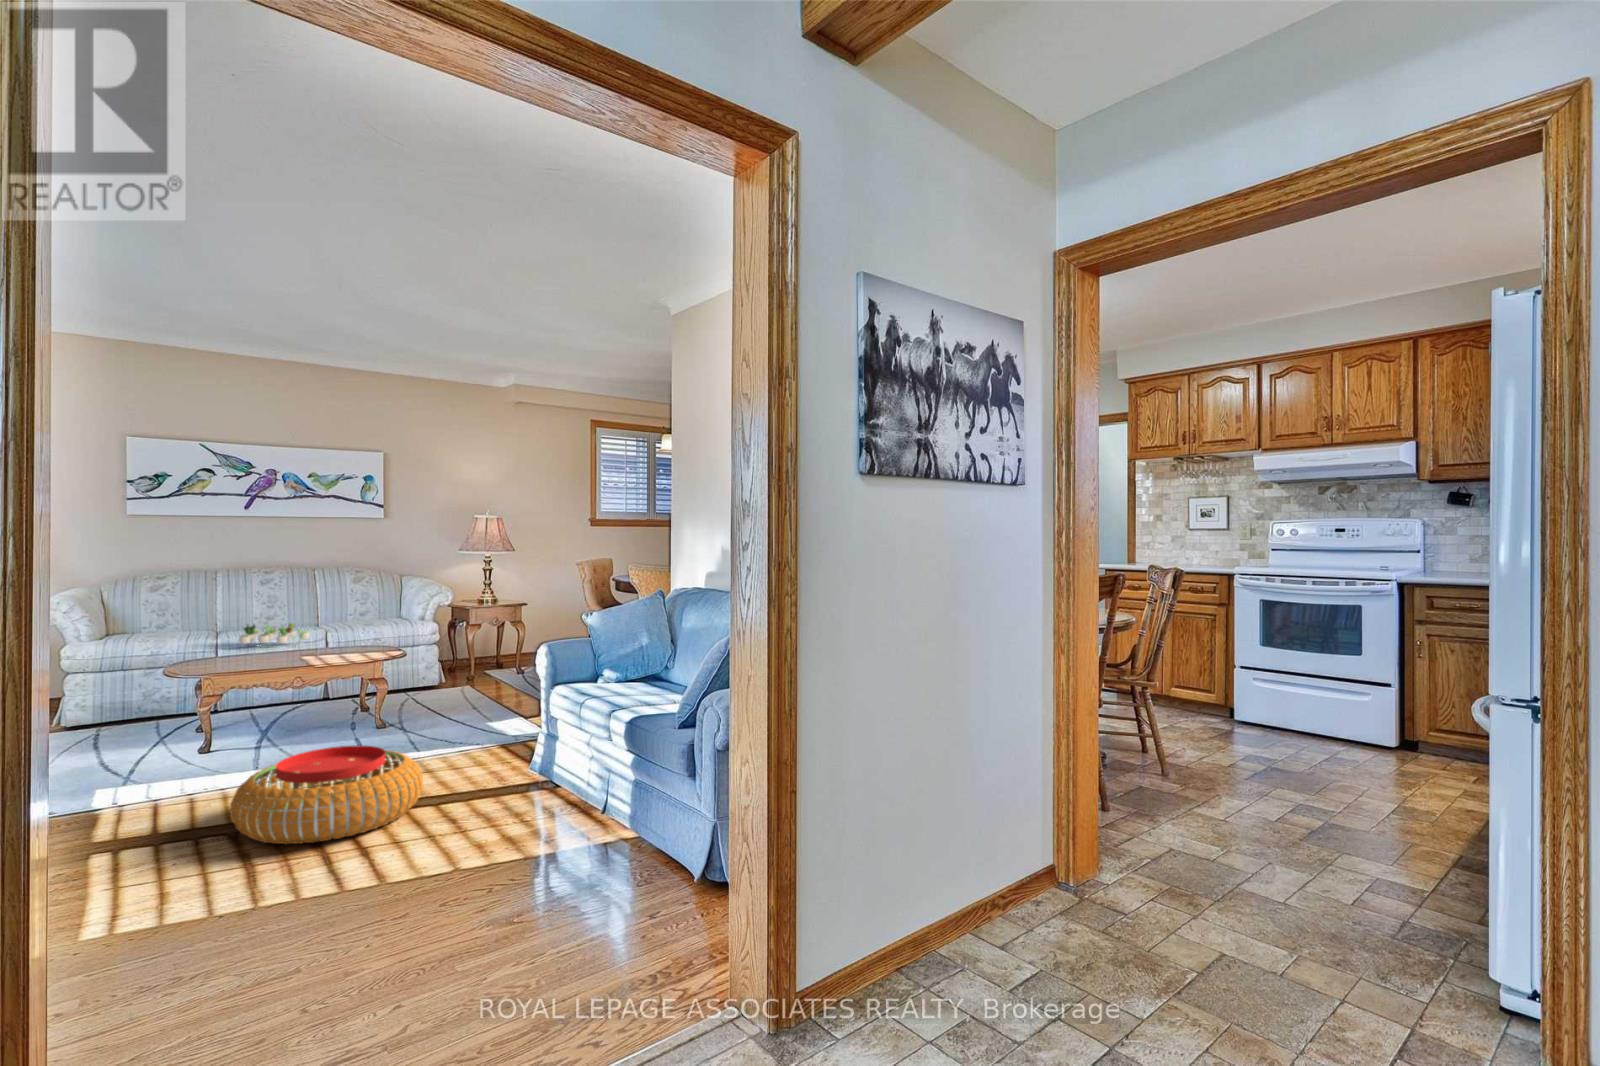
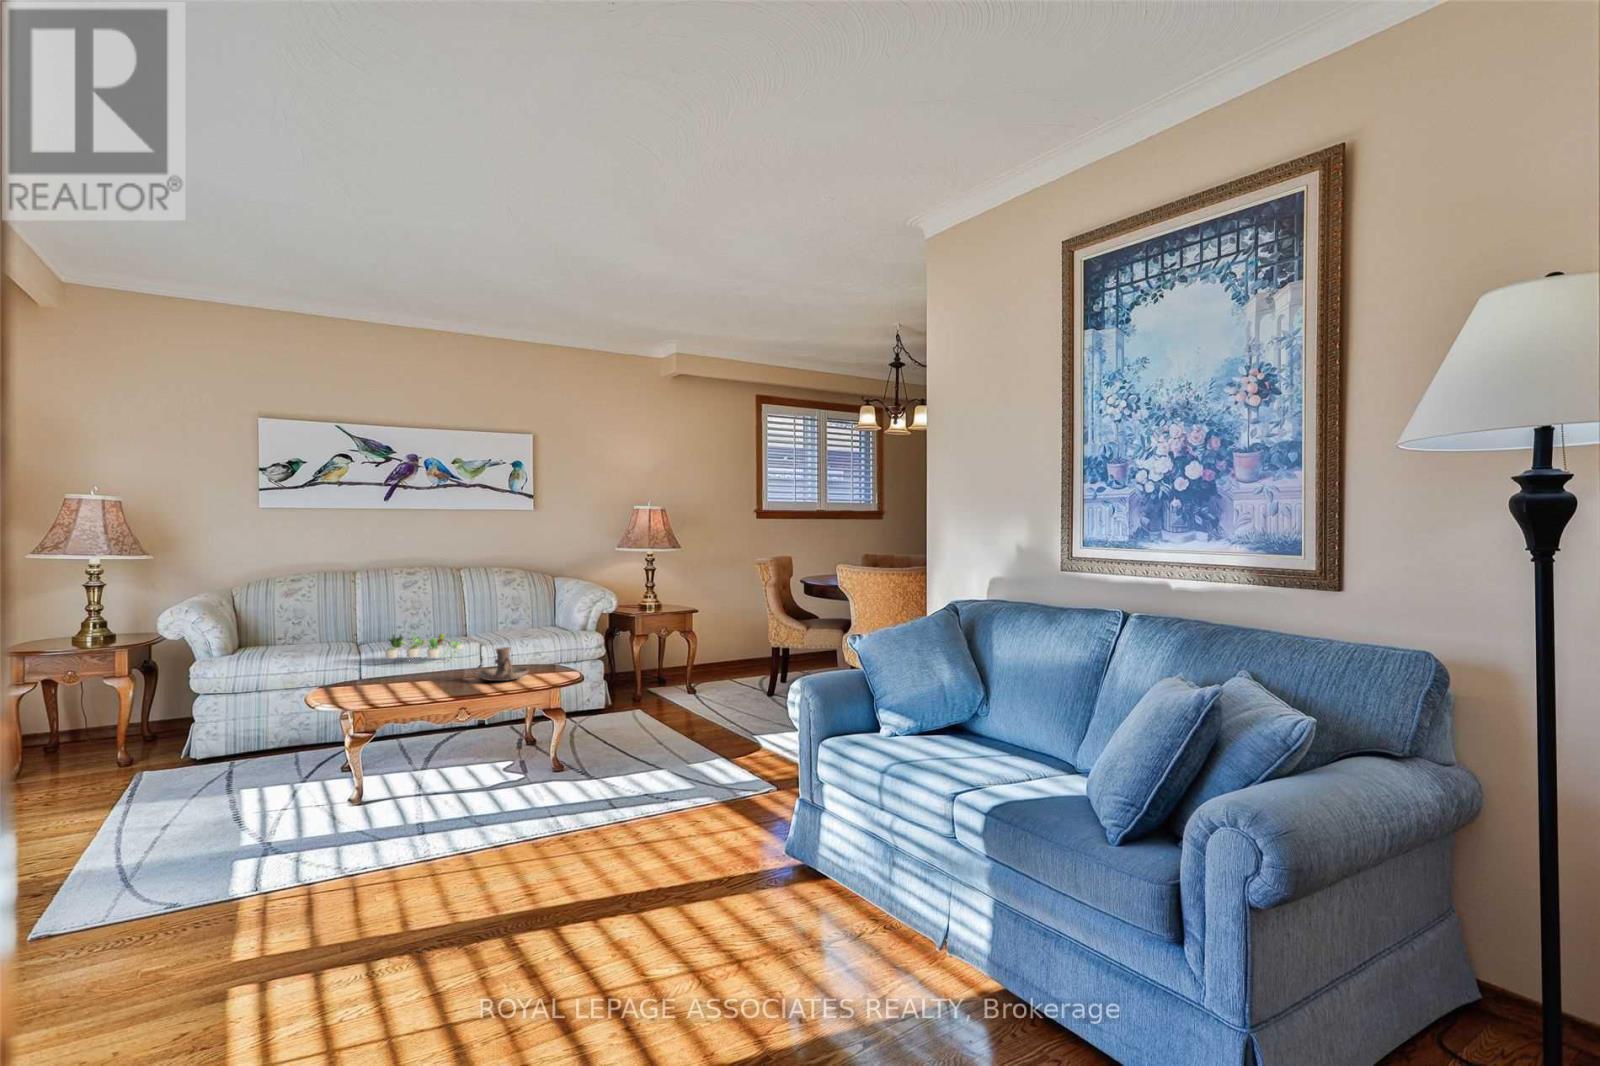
candle holder: none [314,635,358,661] -> present [478,647,529,681]
pouf: present [230,745,423,844] -> none [402,807,663,976]

